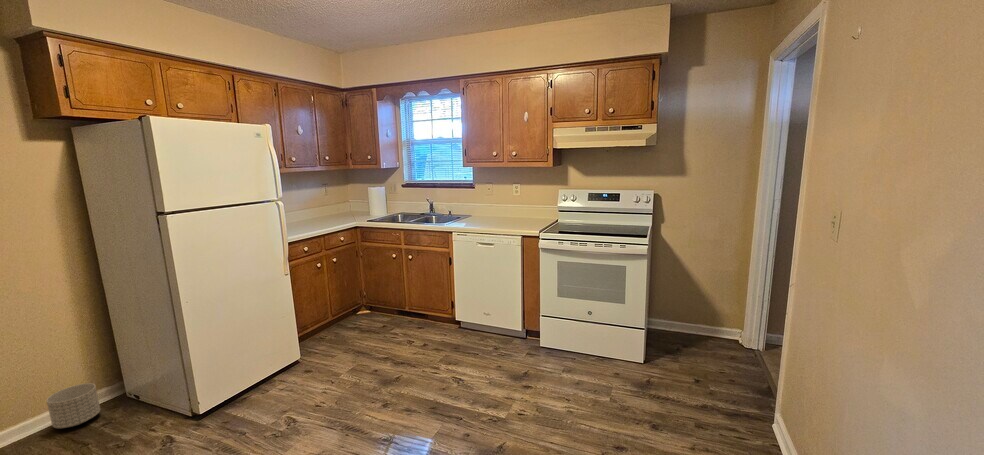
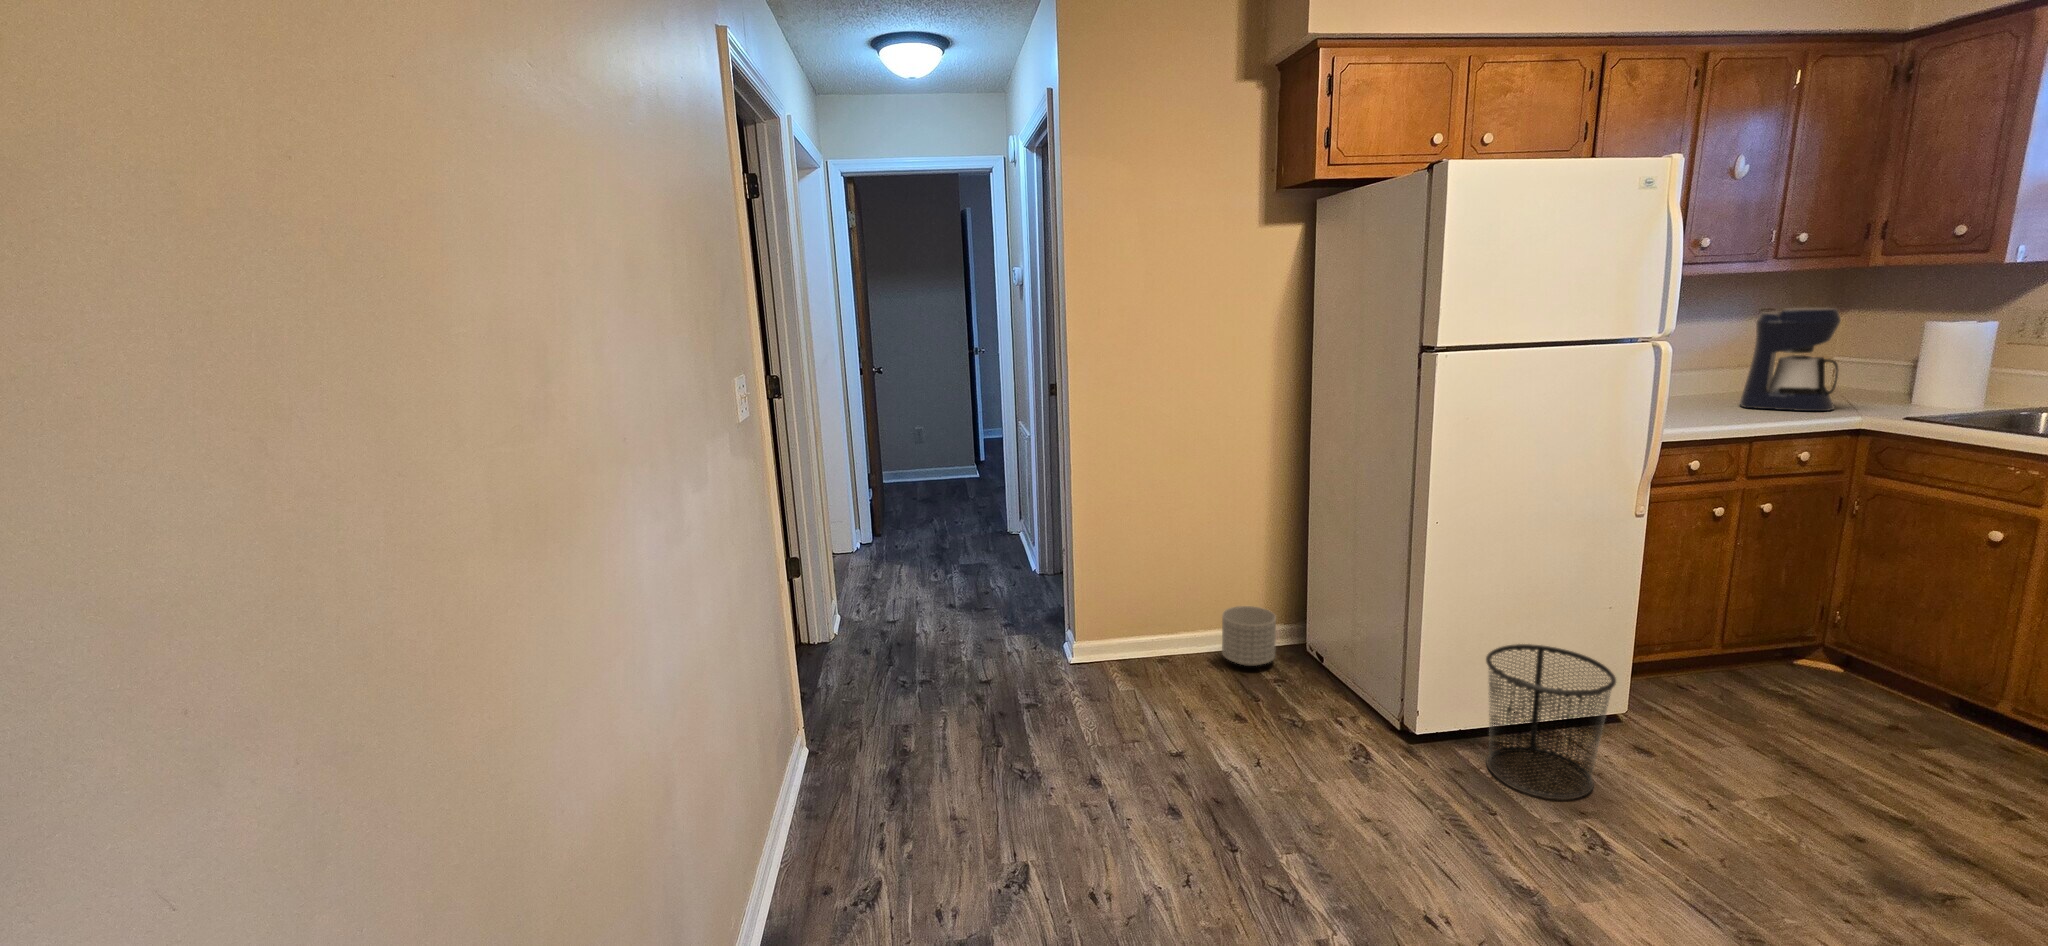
coffee maker: none [319,184,350,223] -> present [1739,308,1841,411]
waste bin: none [228,342,289,416] -> present [1486,644,1616,799]

